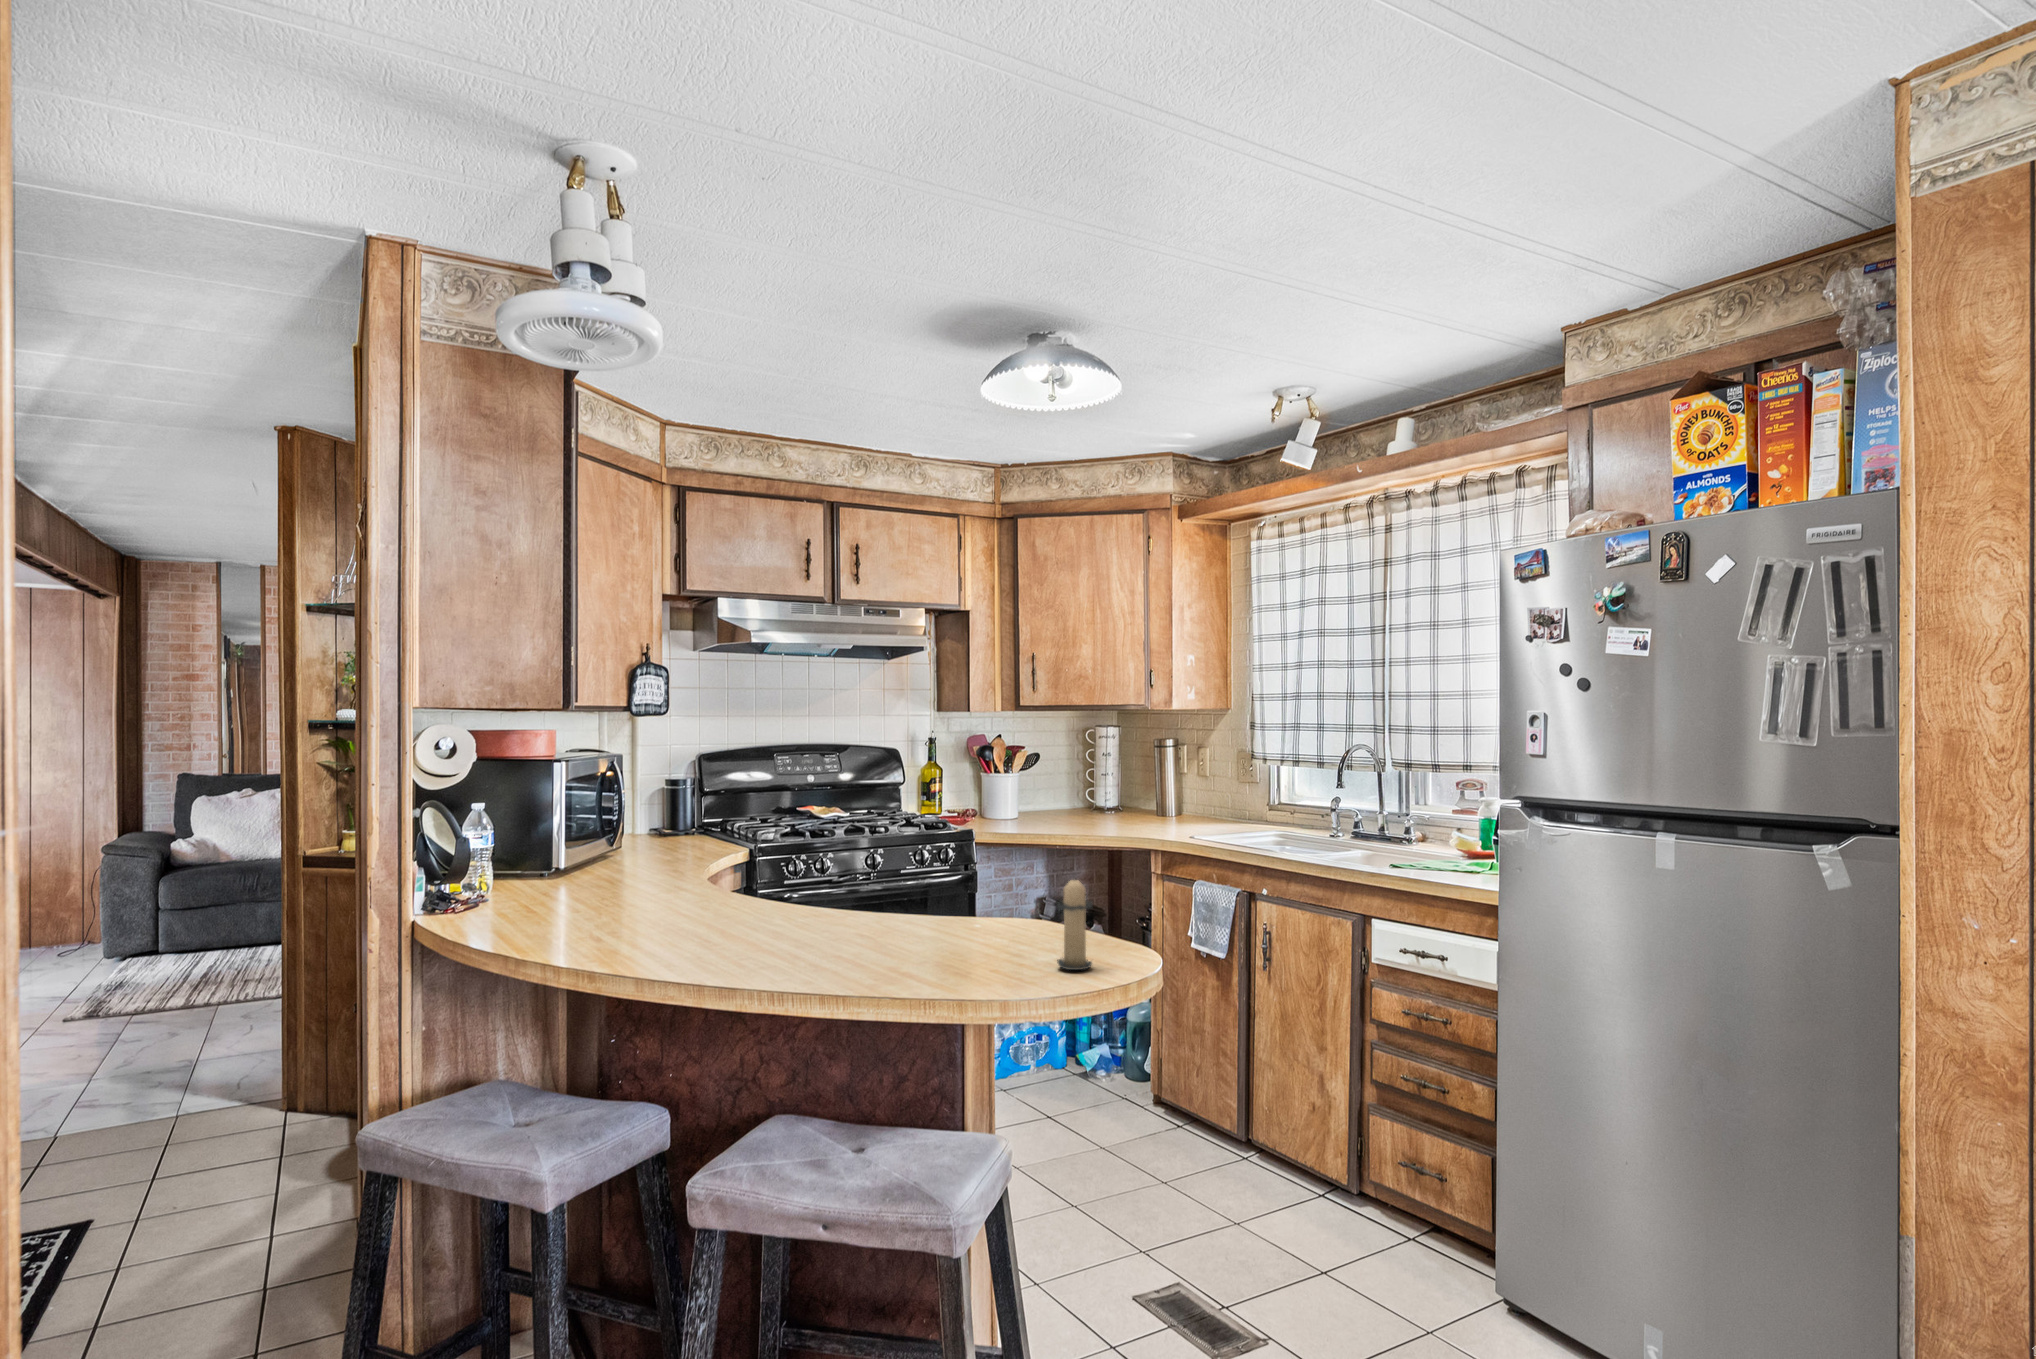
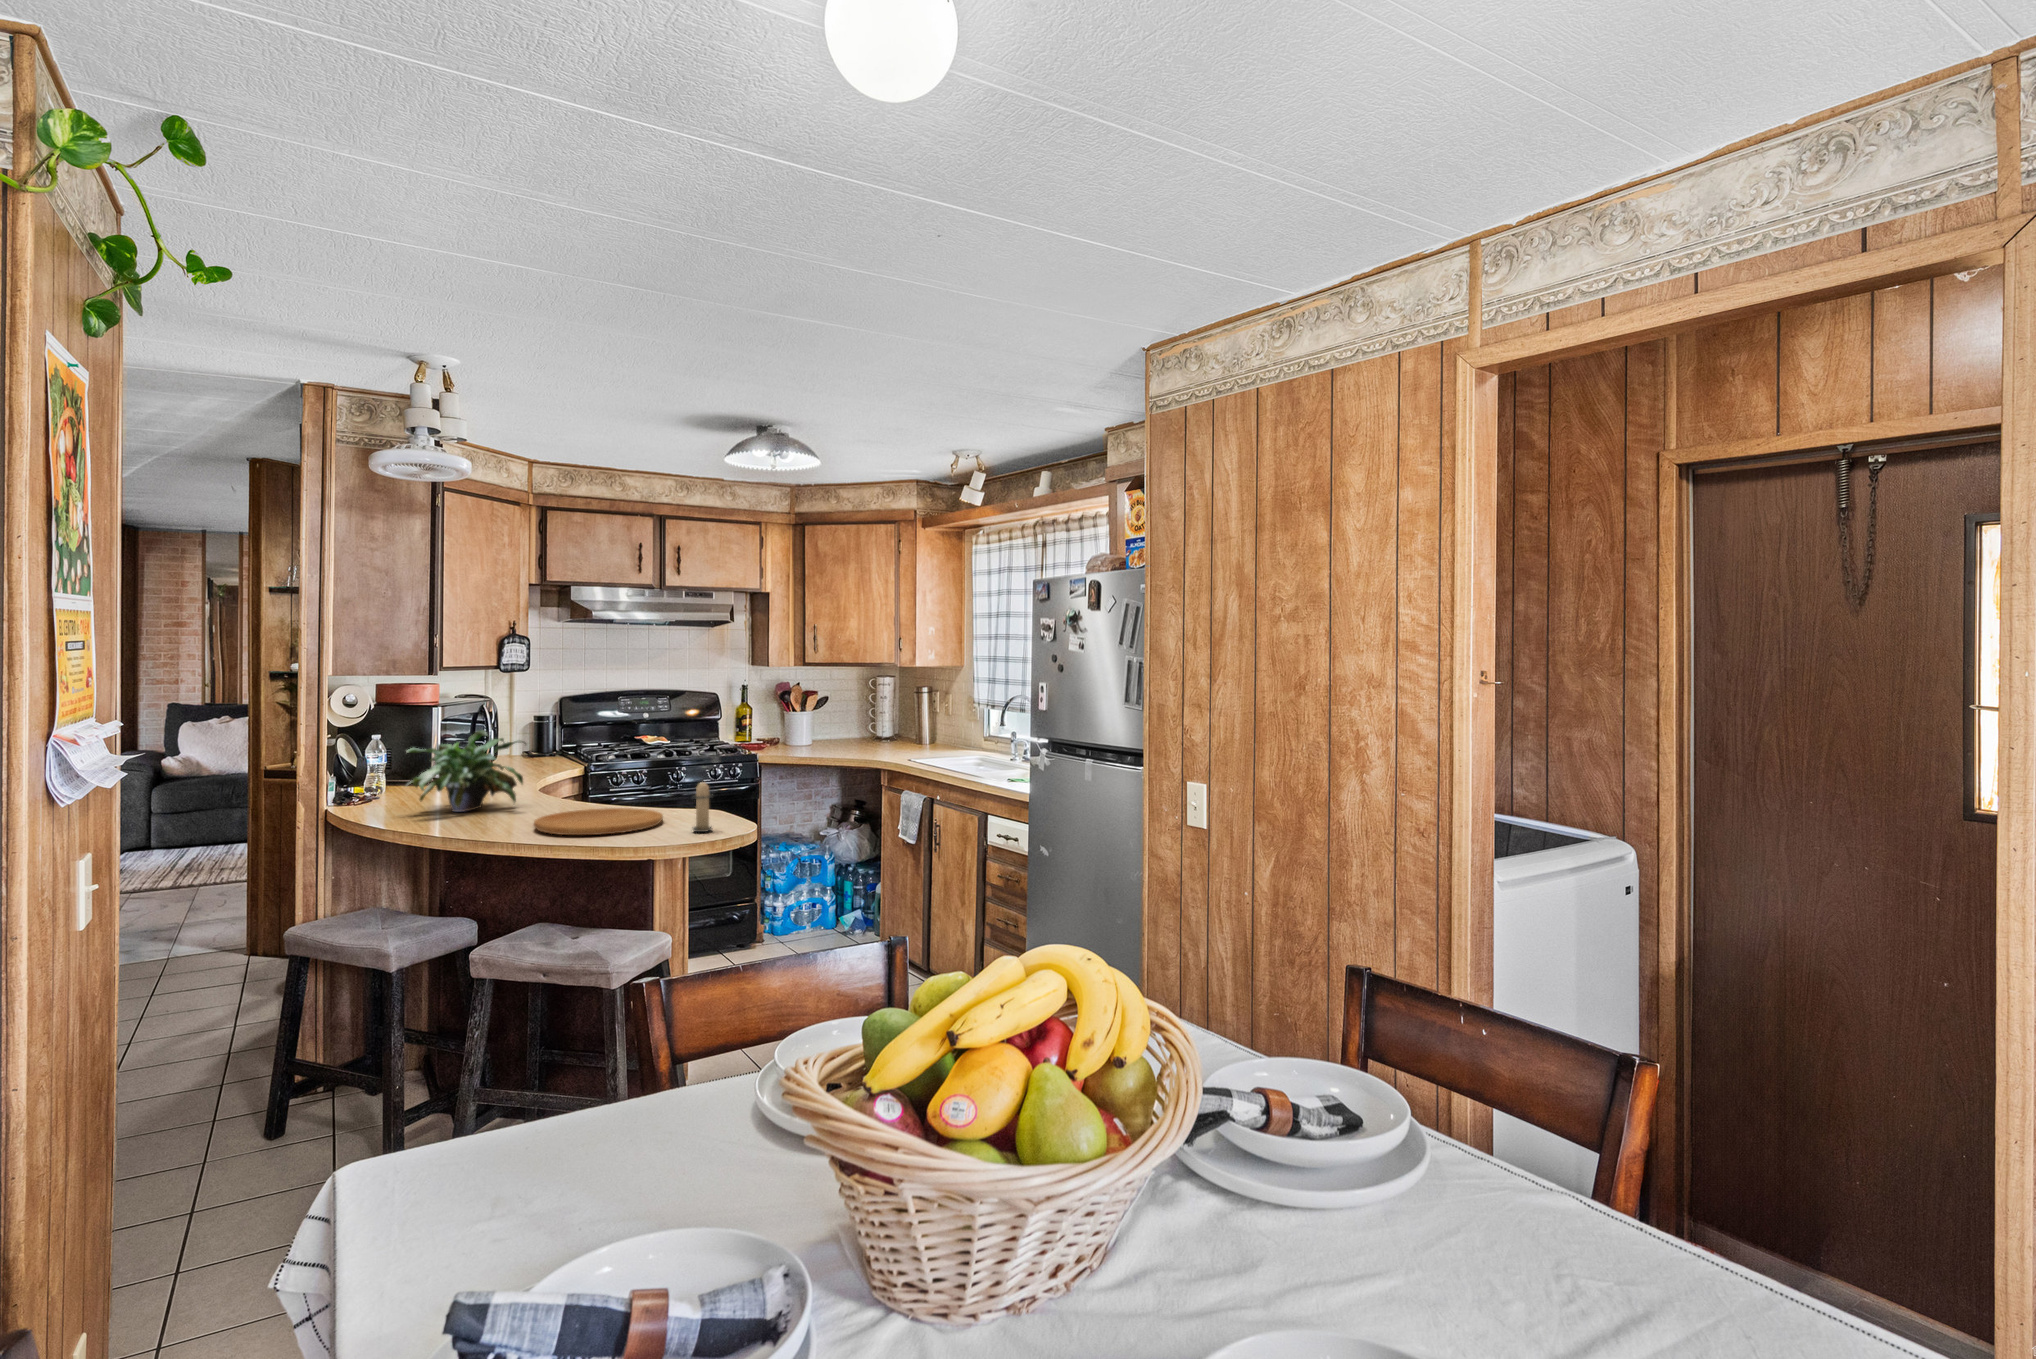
potted plant: none [545,793,730,929] -> present [407,731,526,812]
cutting board: none [775,922,985,978] -> present [534,808,663,835]

